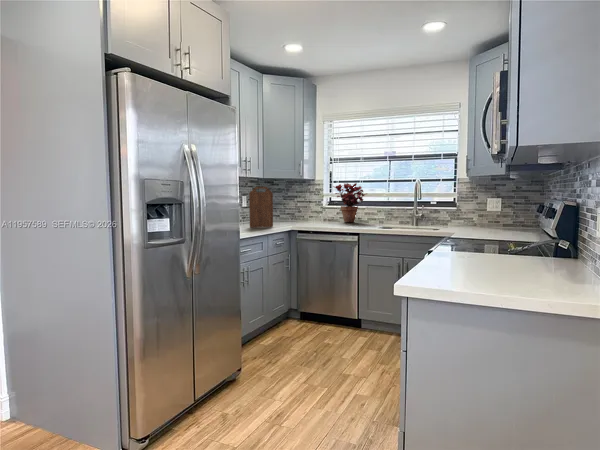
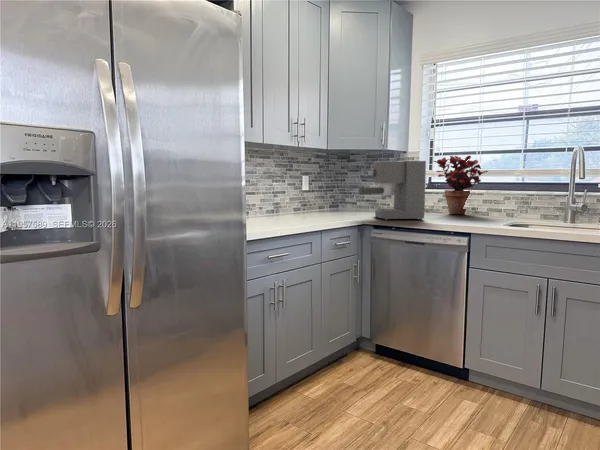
cutting board: present [249,187,273,228] -> none [300,160,335,220]
coffee maker: none [288,188,331,227] -> present [359,161,426,220]

